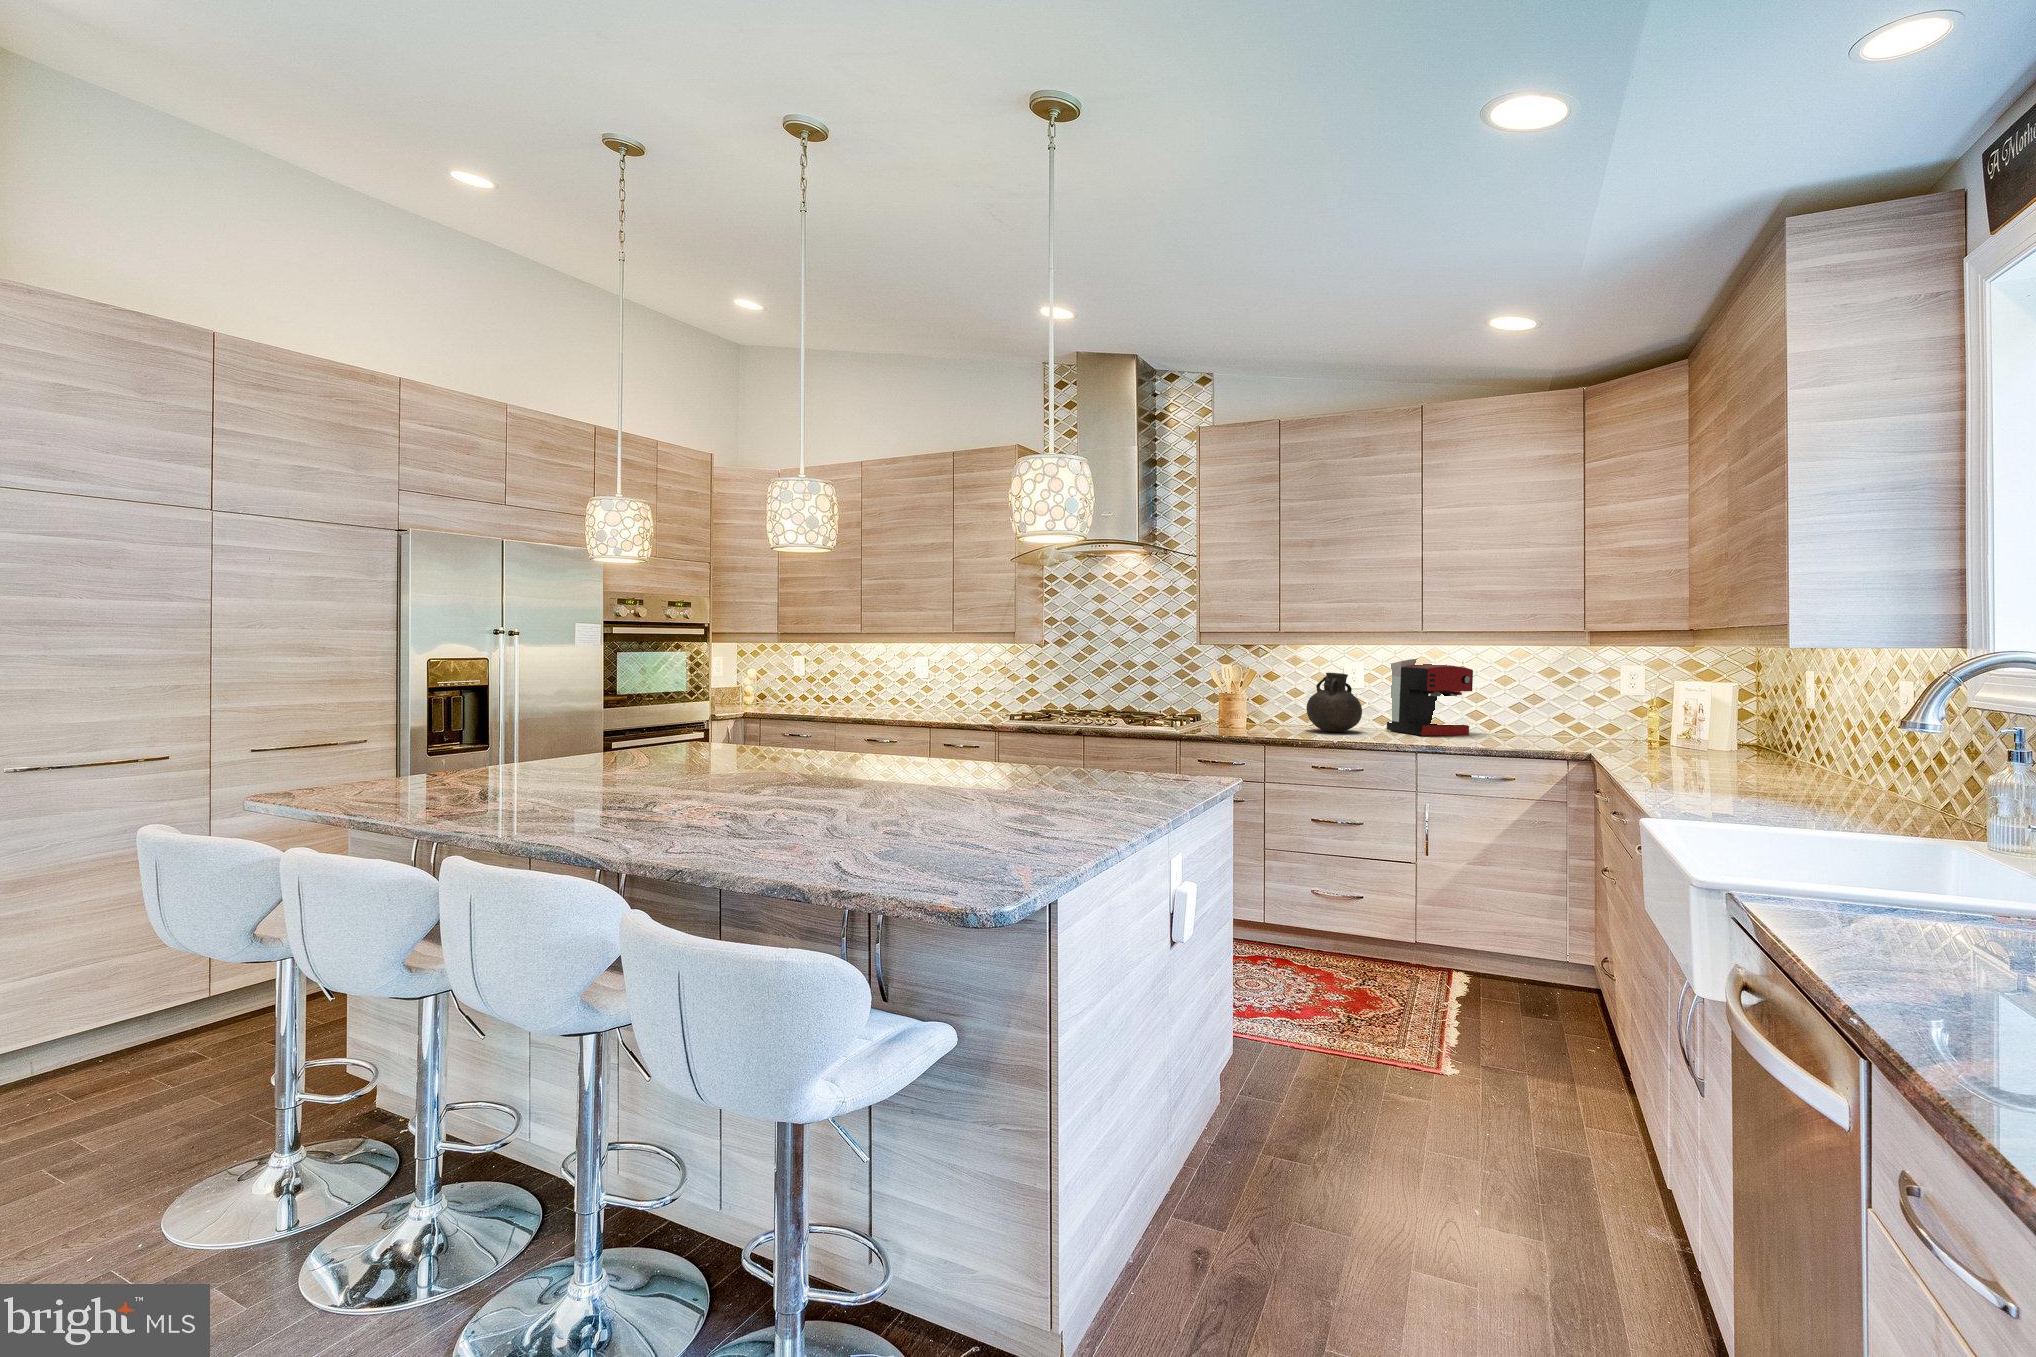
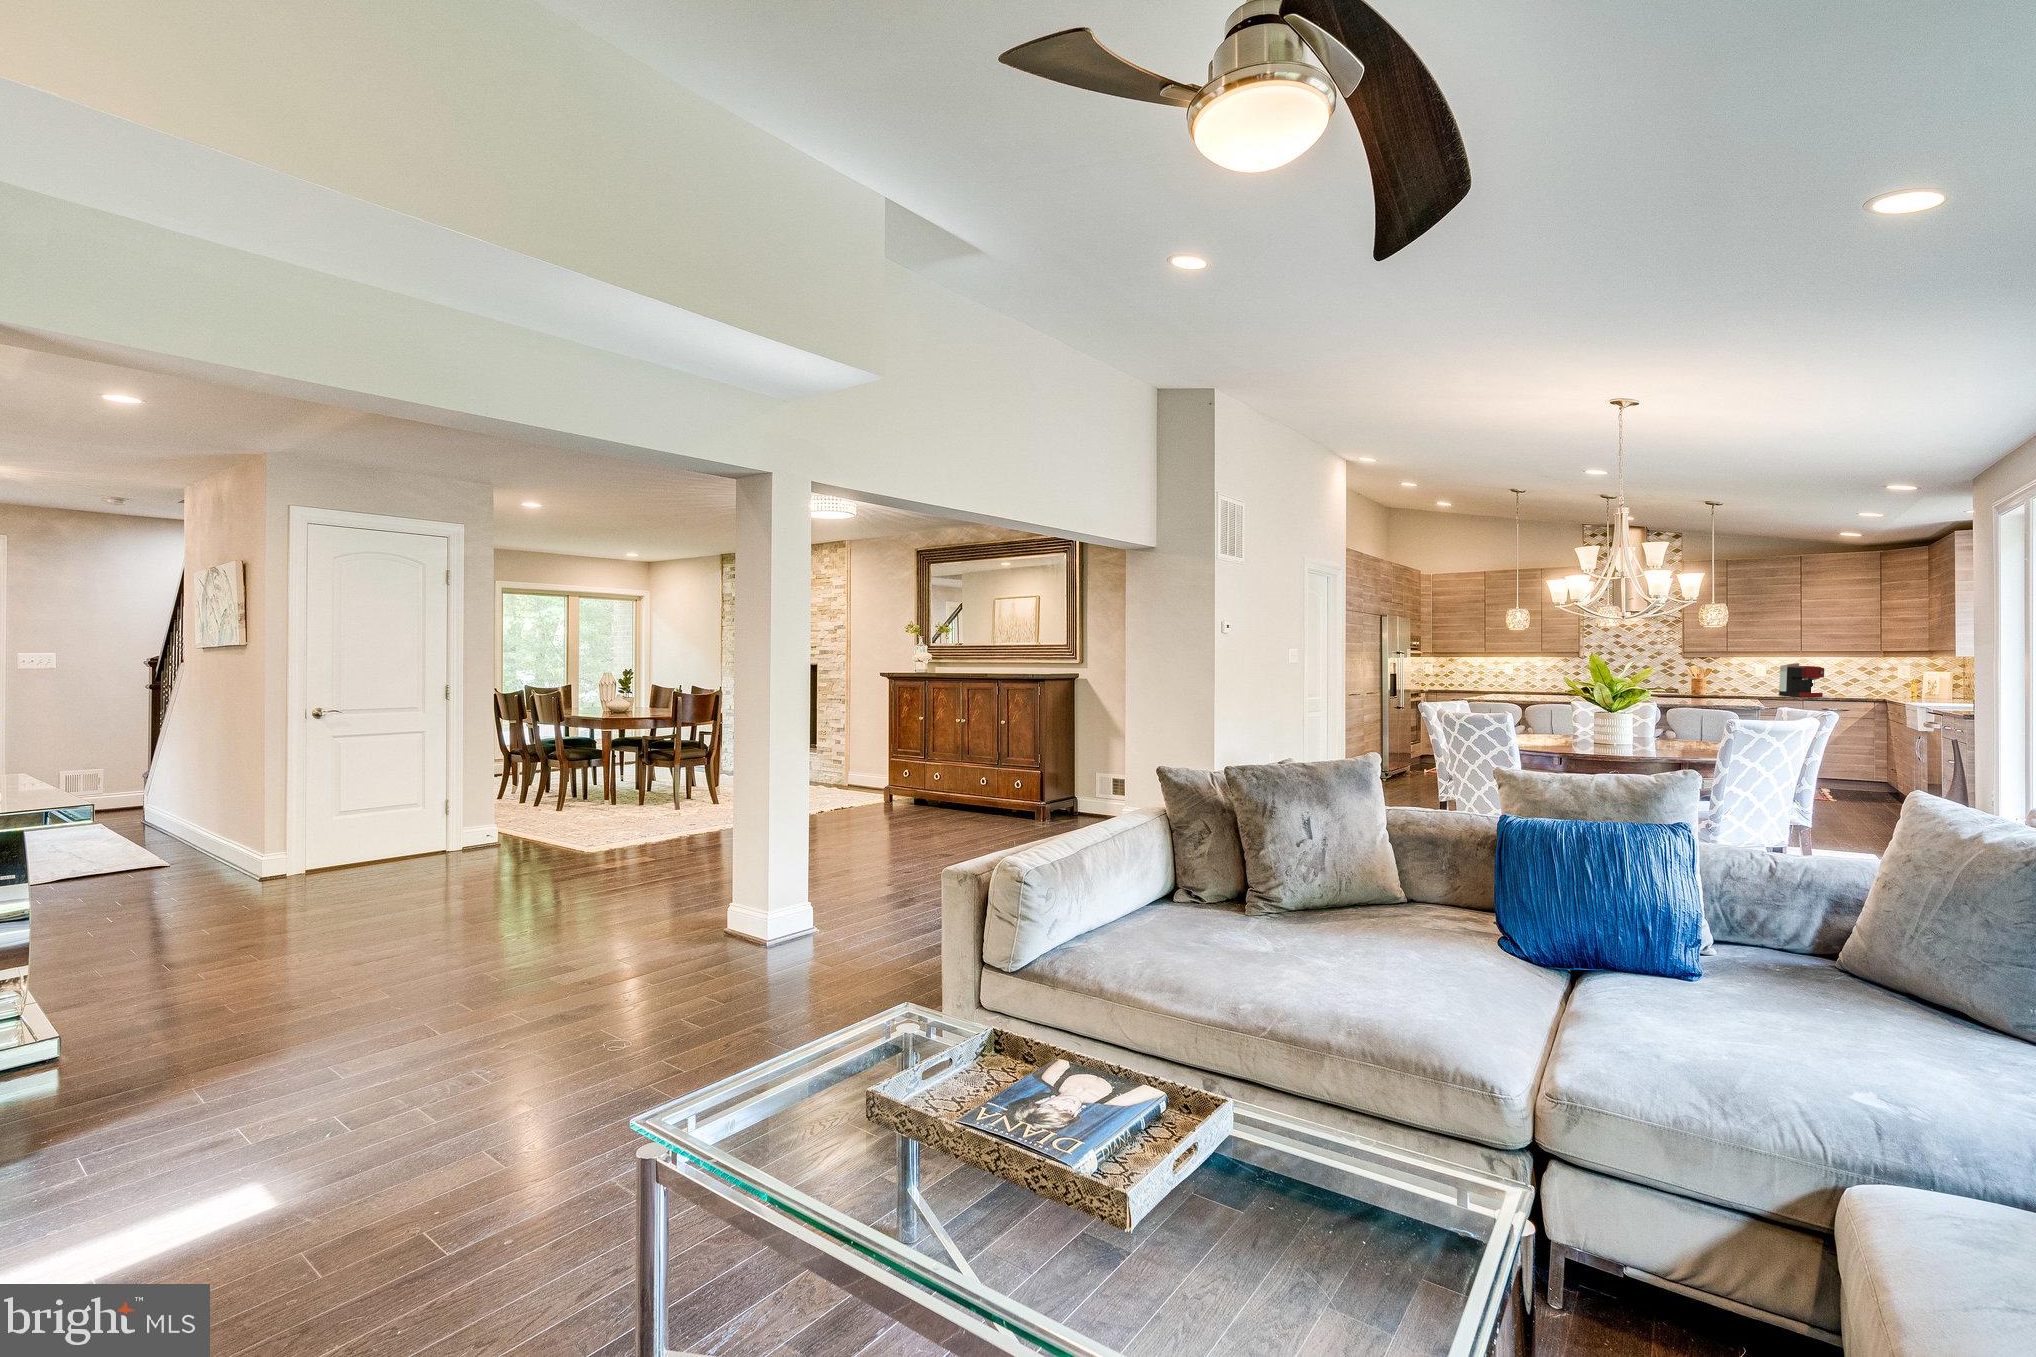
vase: present [1306,673,1362,732] -> none [1739,670,1768,696]

